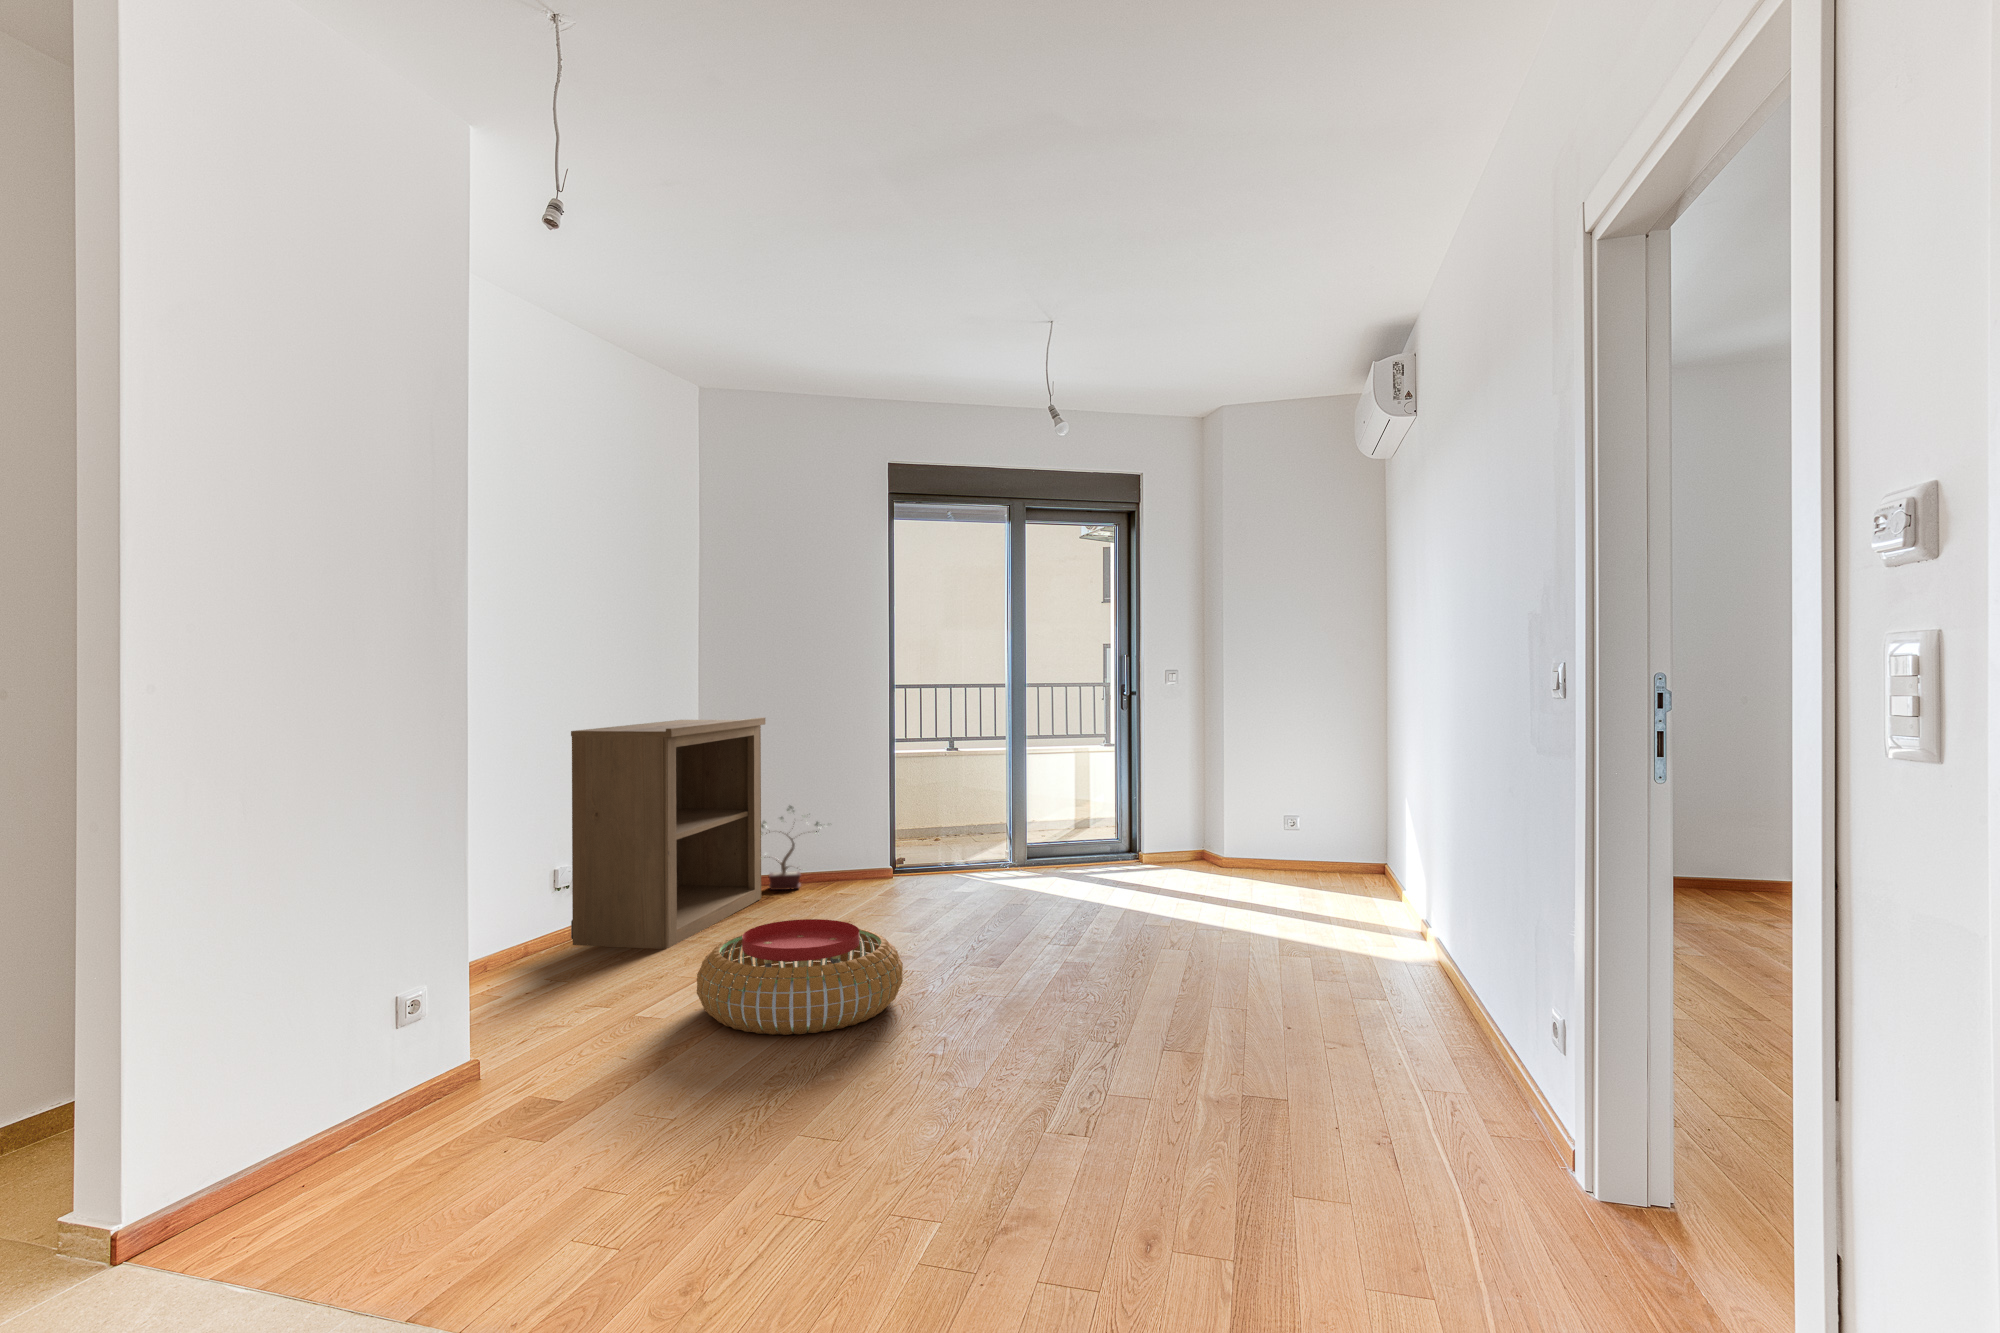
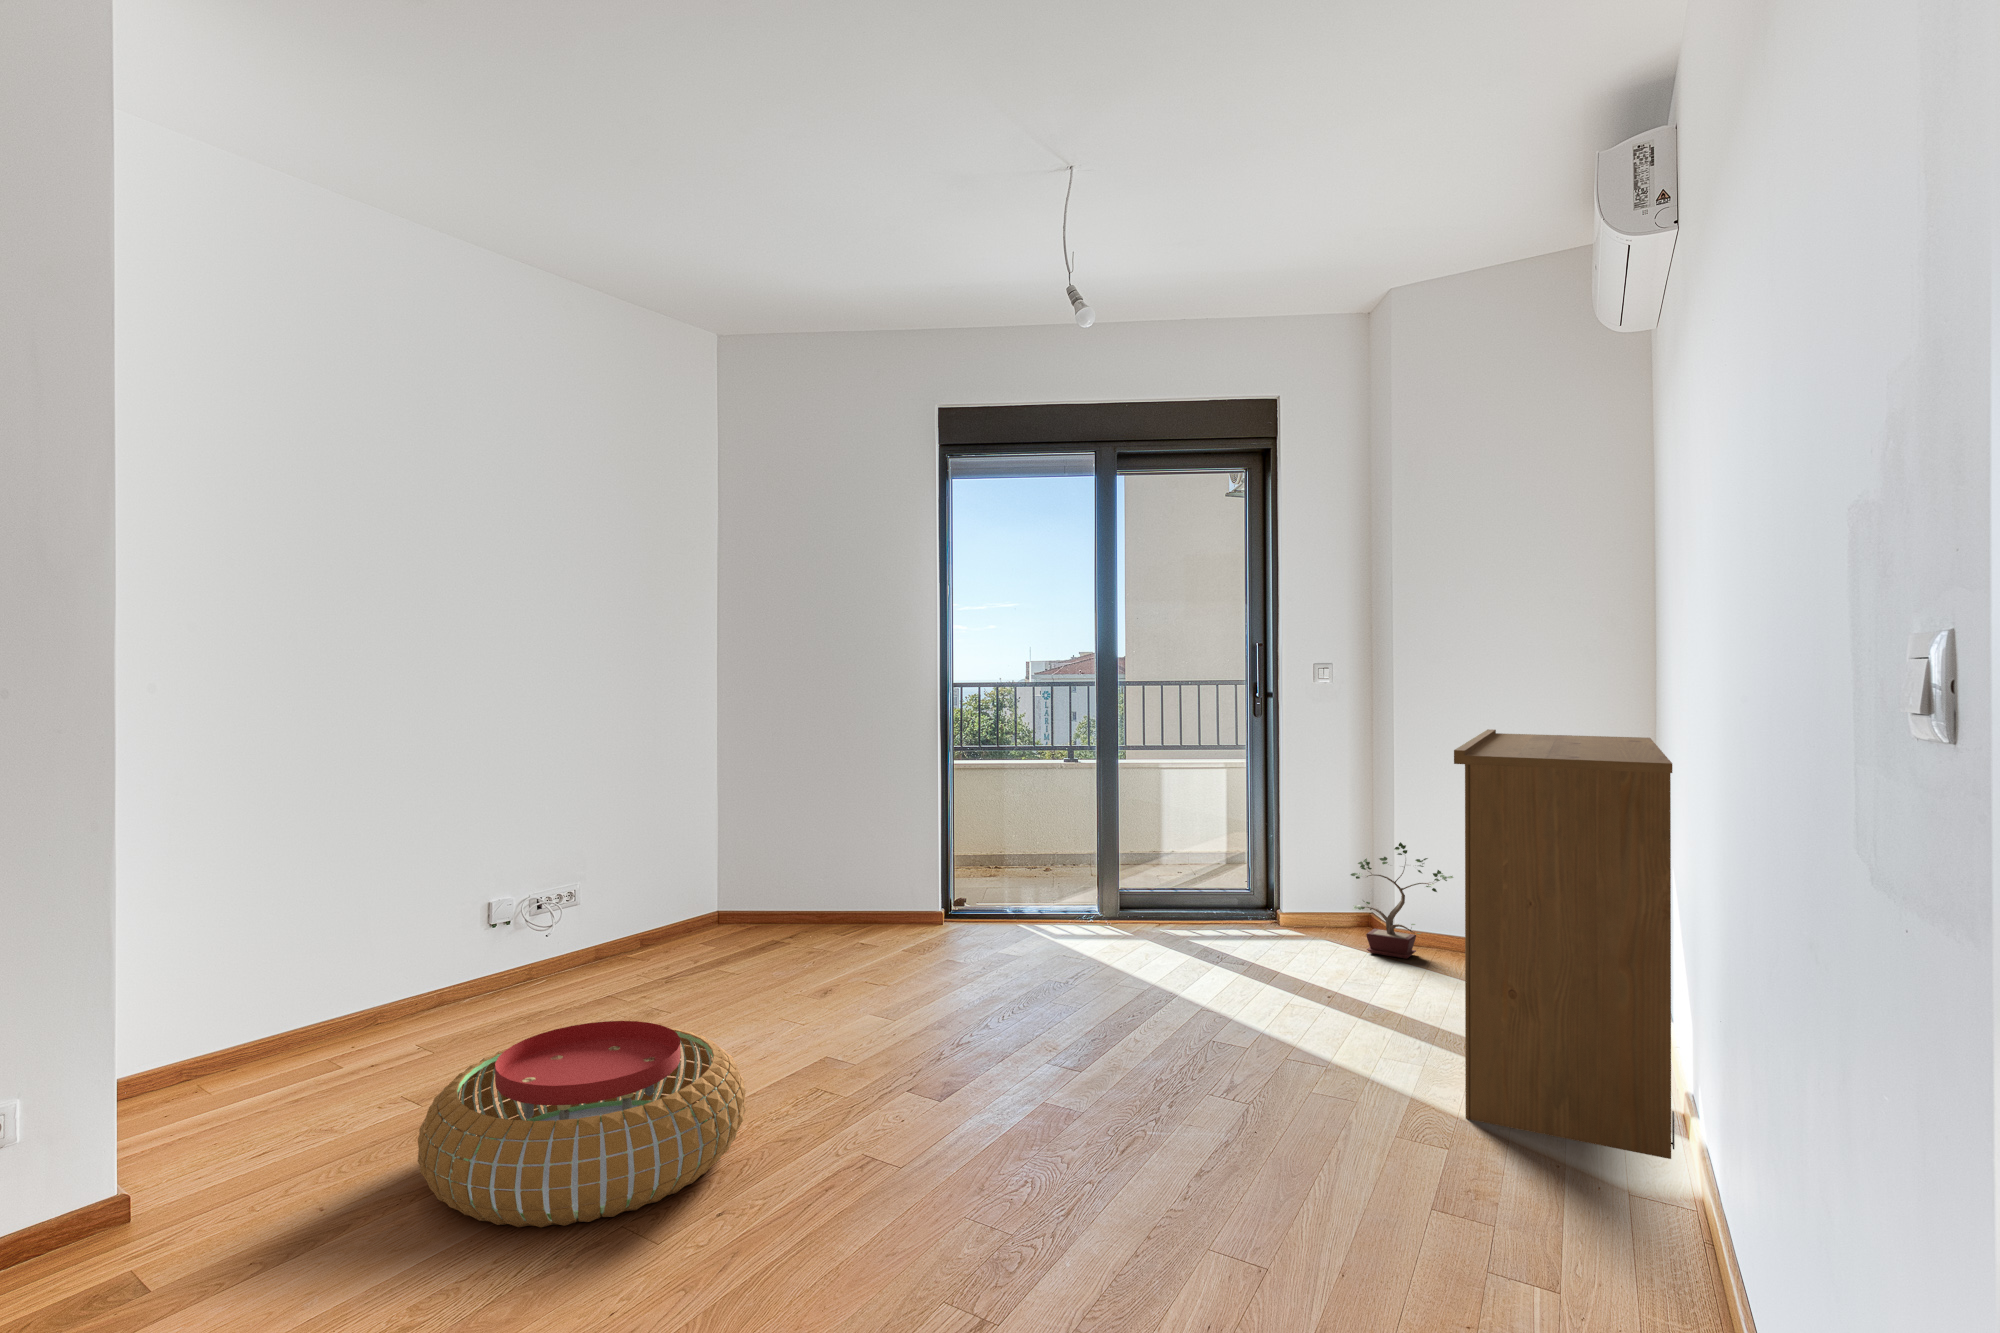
bookshelf: present [571,718,765,949] -> present [1454,729,1675,1159]
potted plant: present [761,806,819,890] -> present [1351,842,1453,959]

